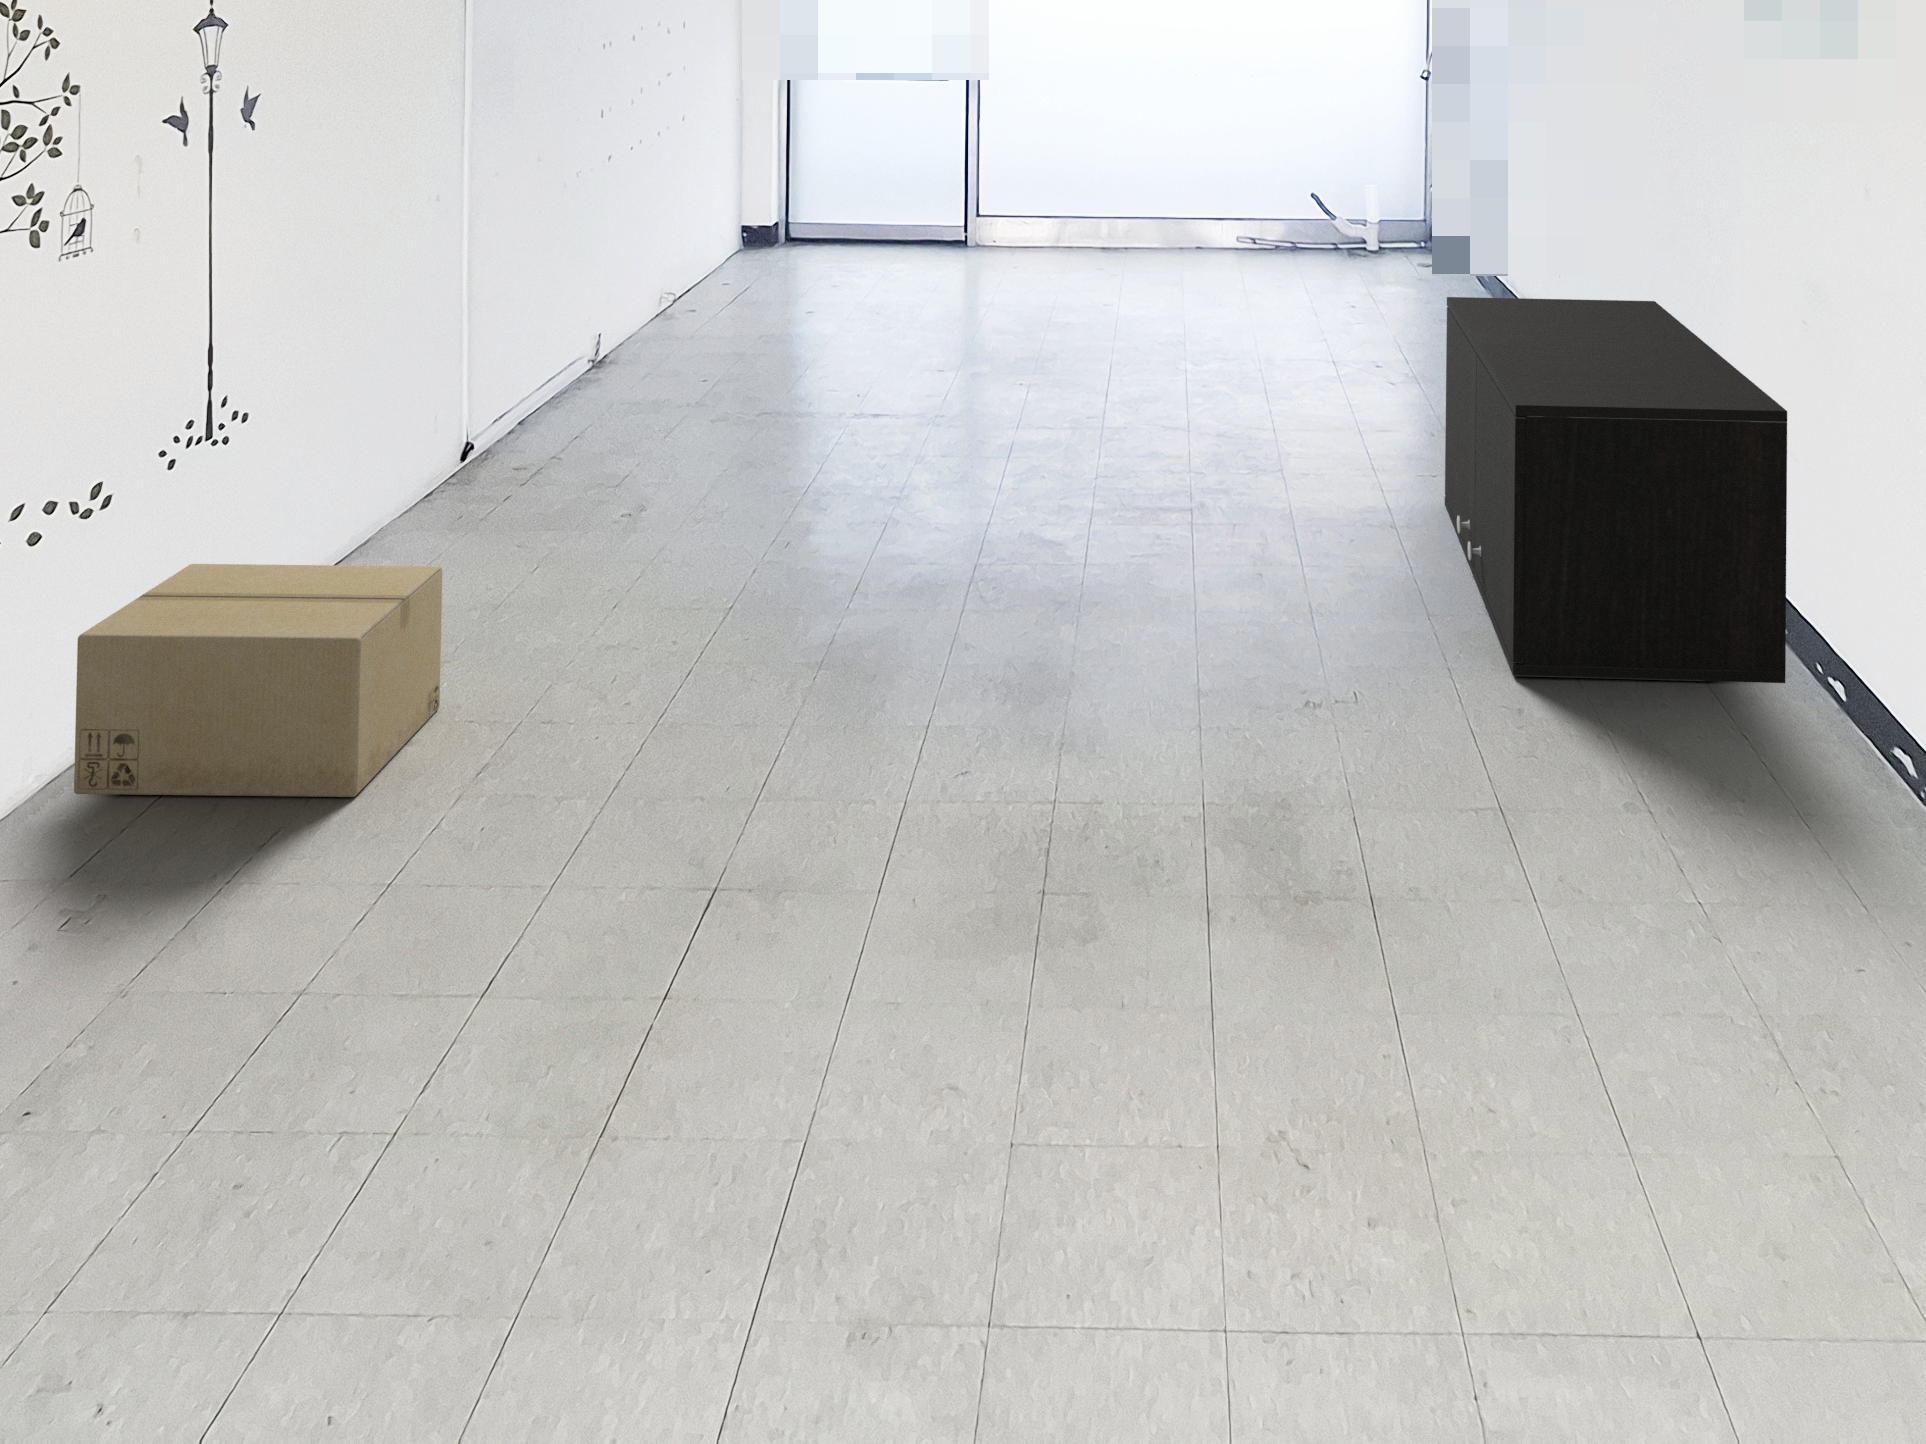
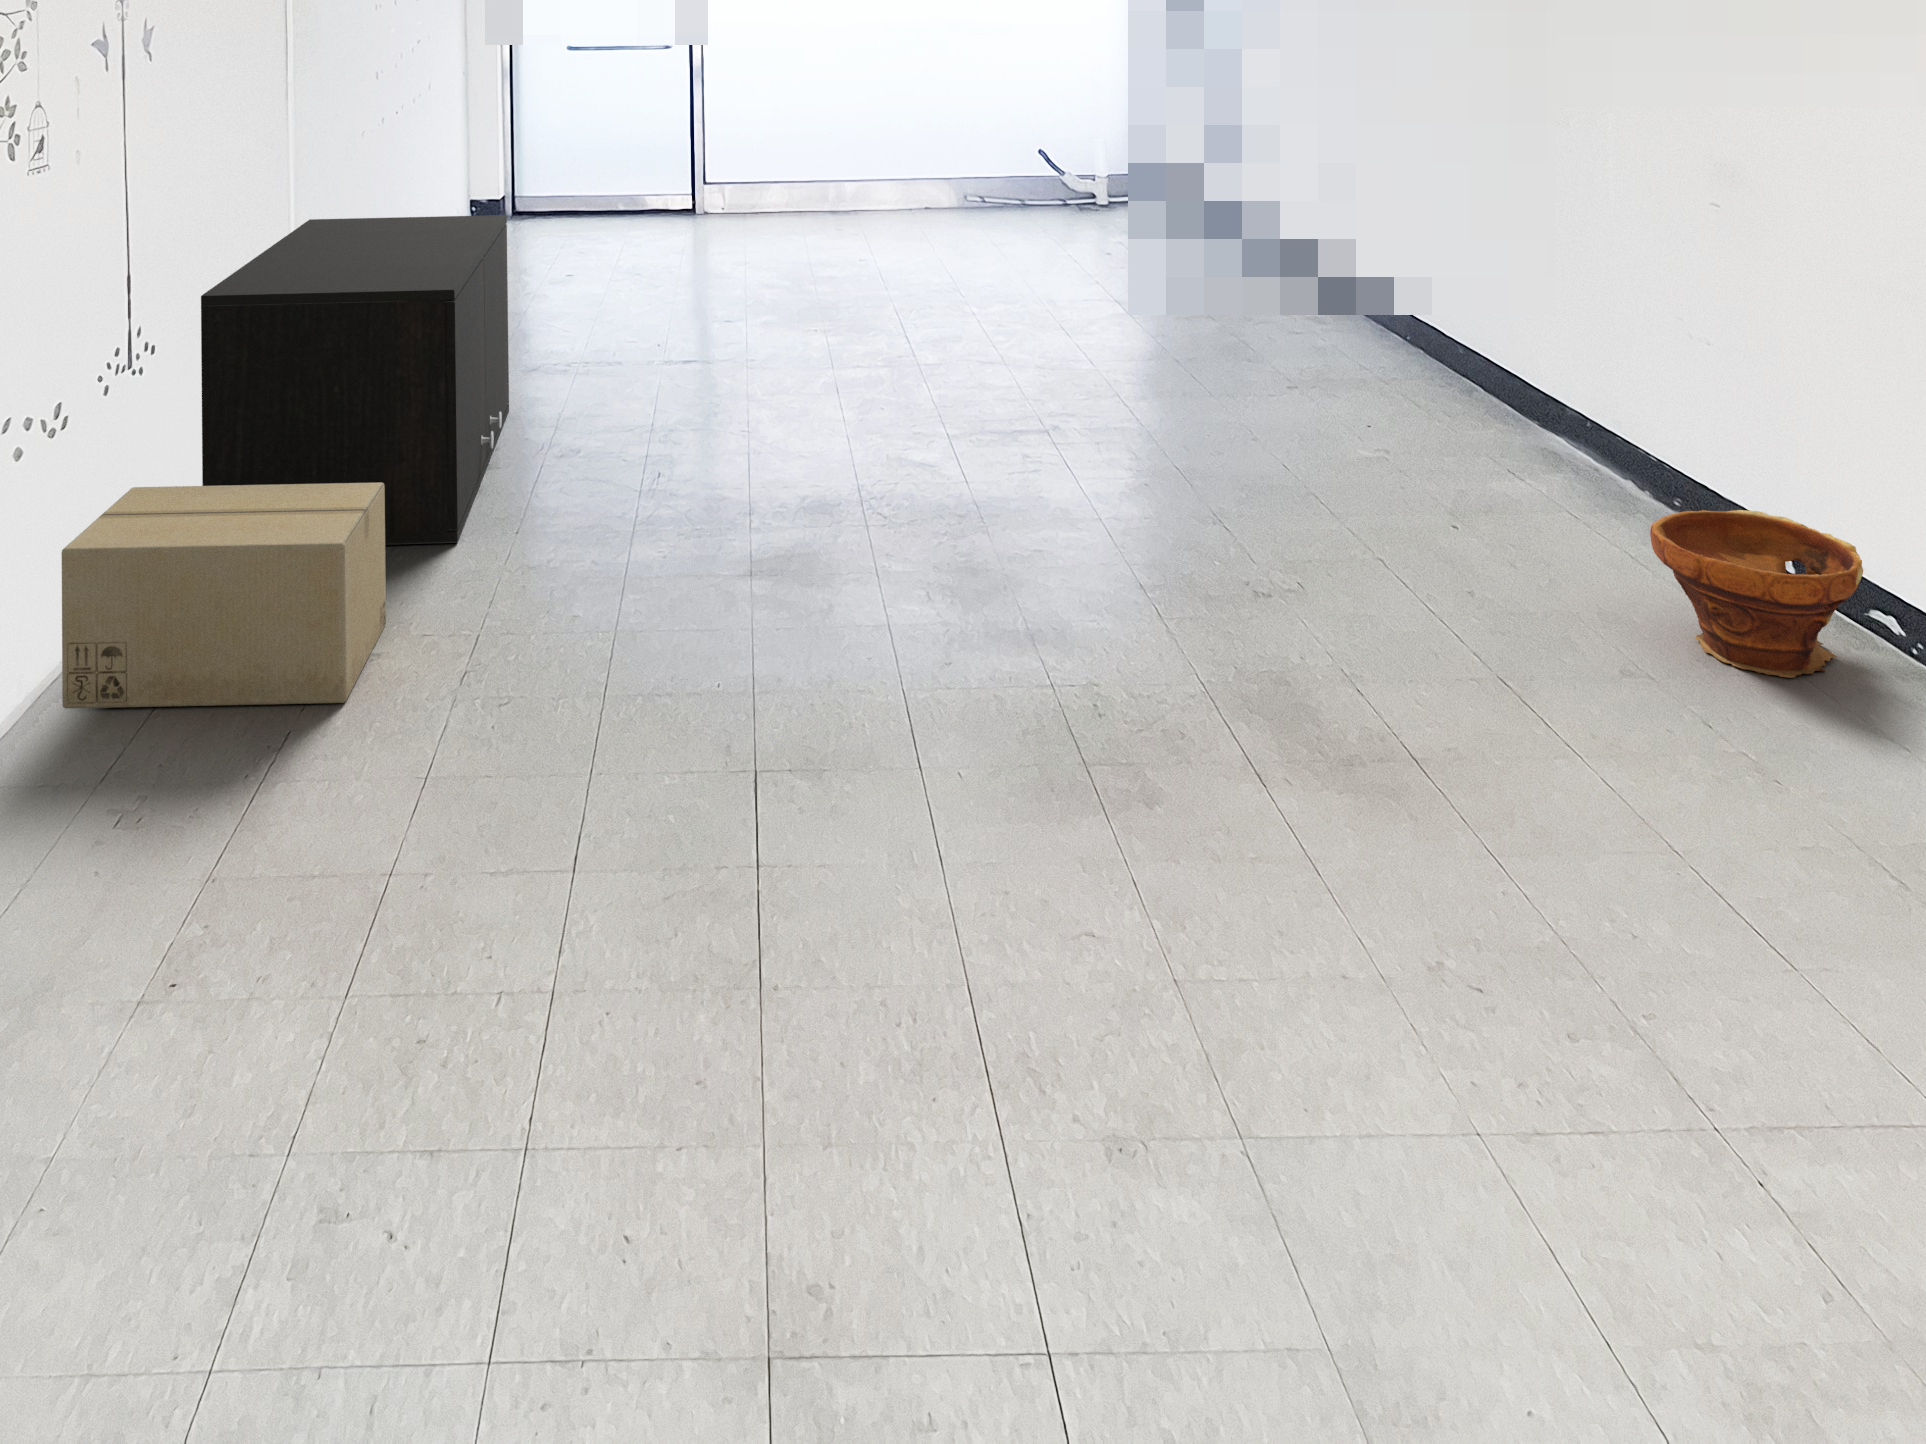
storage cabinet: present [1445,297,1787,683] -> present [201,215,509,545]
planter: none [1687,638,1878,818] -> present [1650,510,1863,678]

